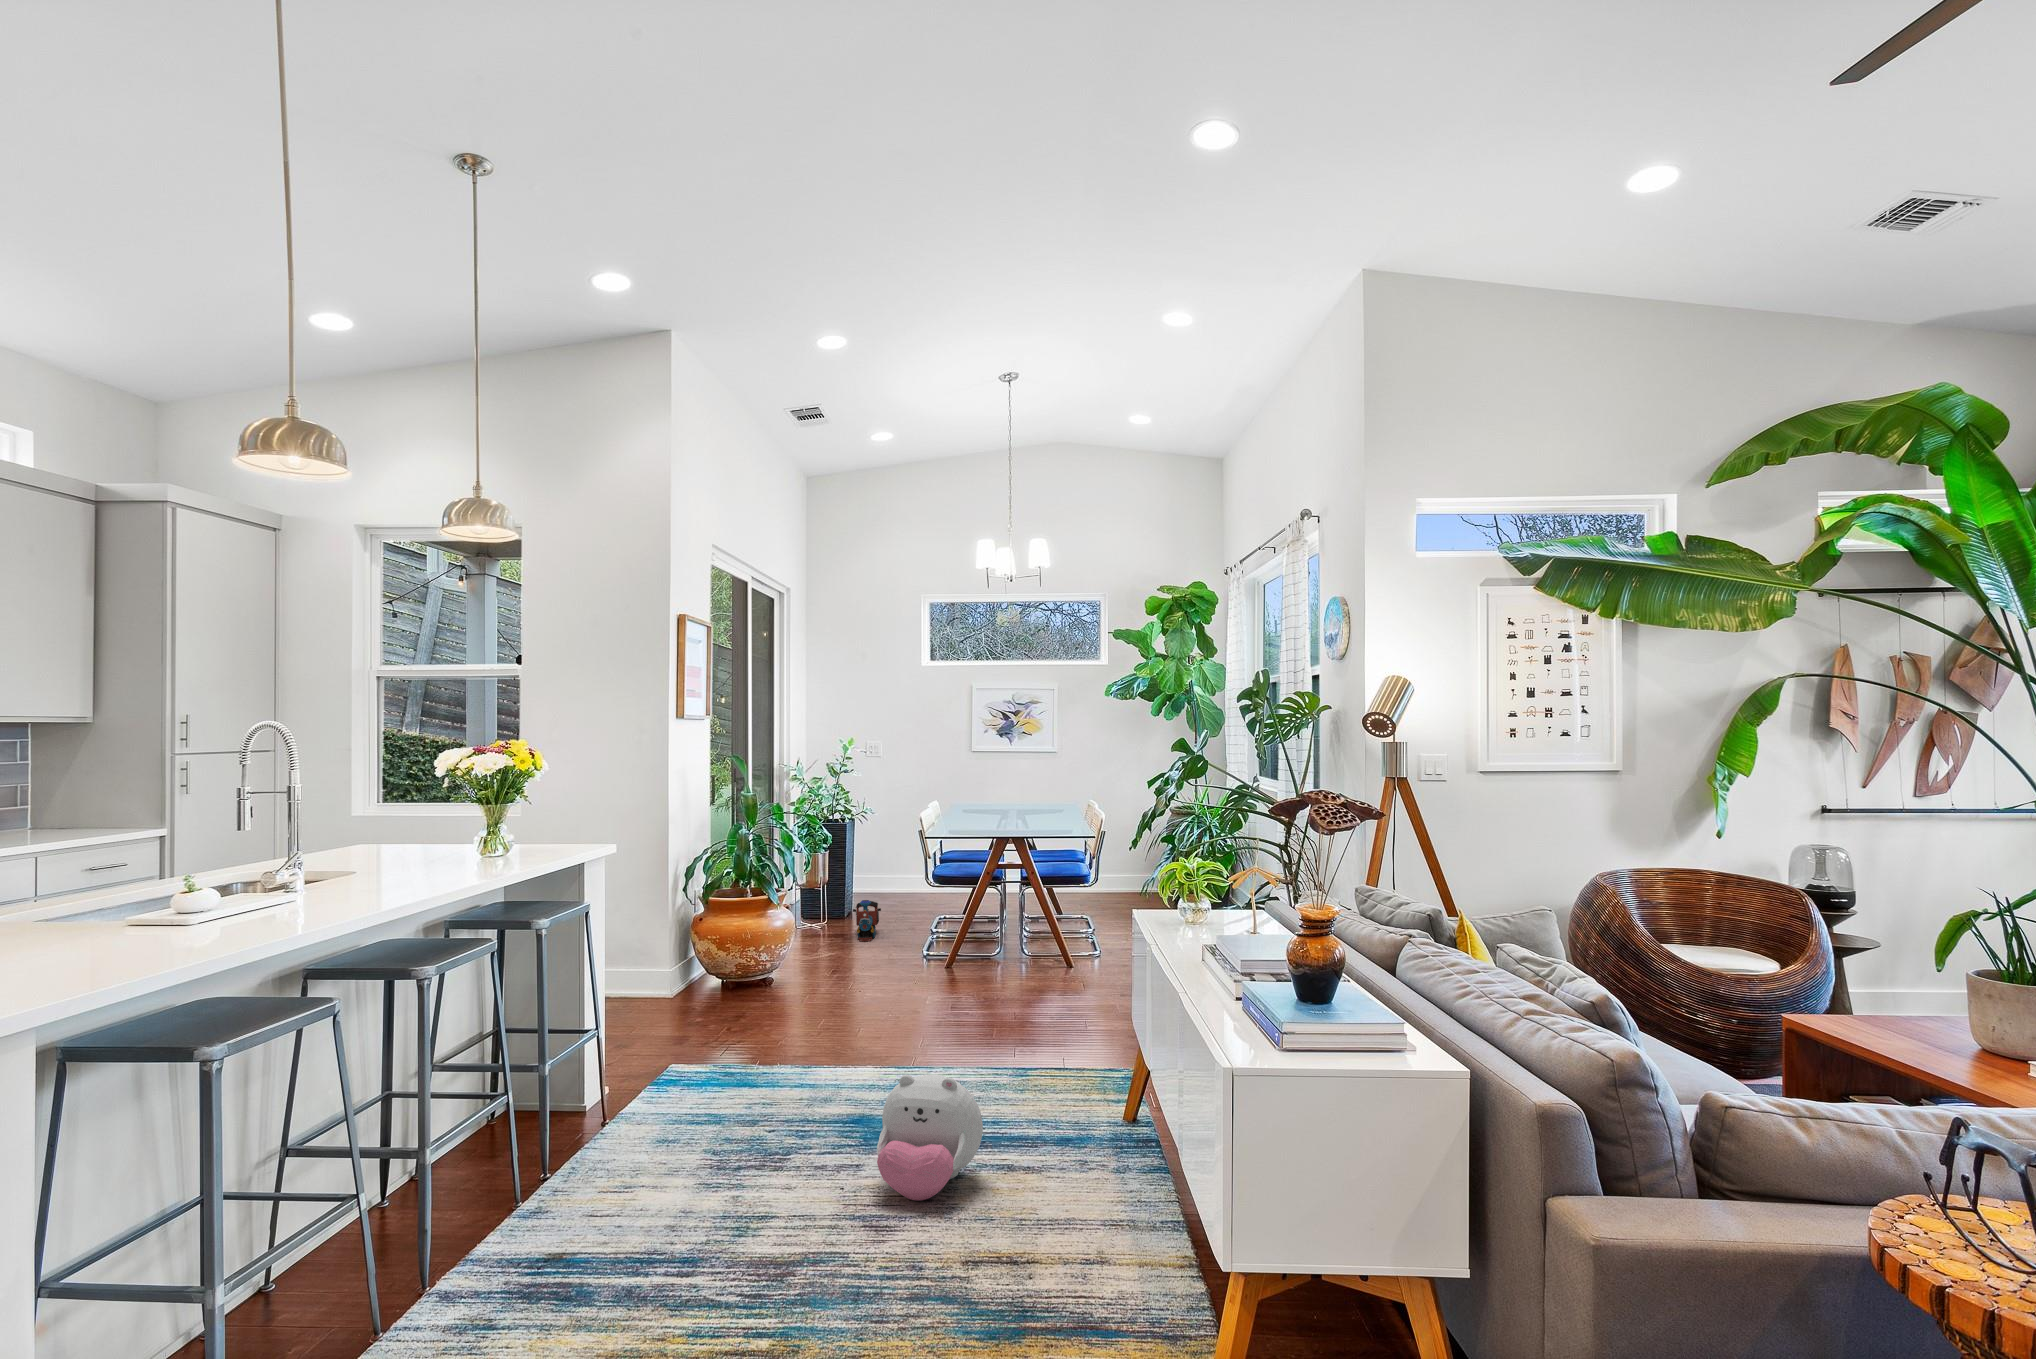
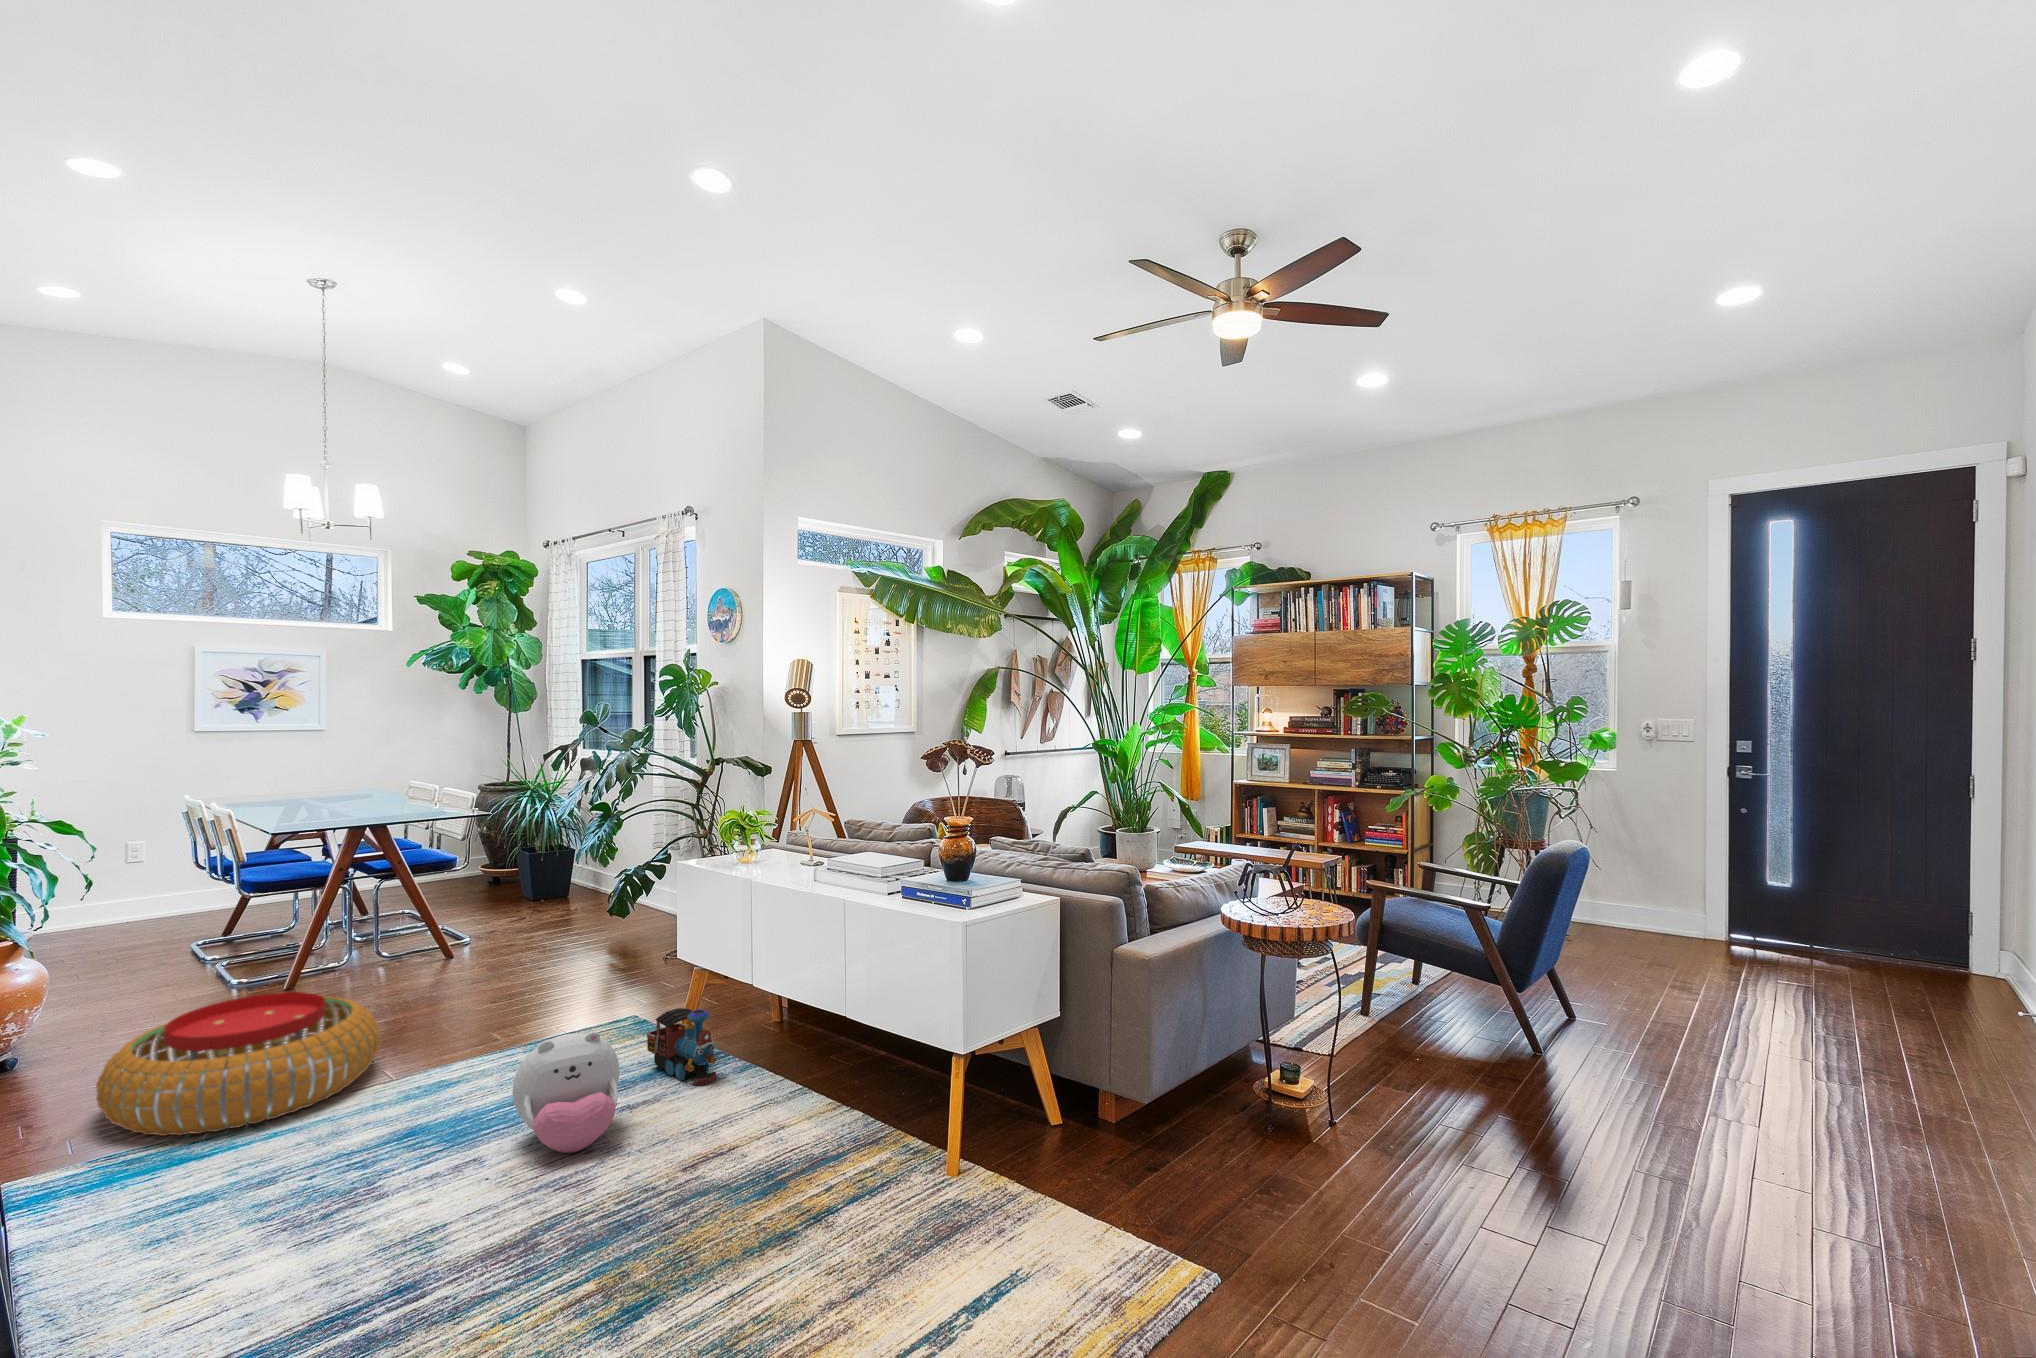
toy train: present [853,900,881,941] -> present [647,1008,716,1085]
pouf: none [706,981,900,1091] -> present [96,992,380,1136]

